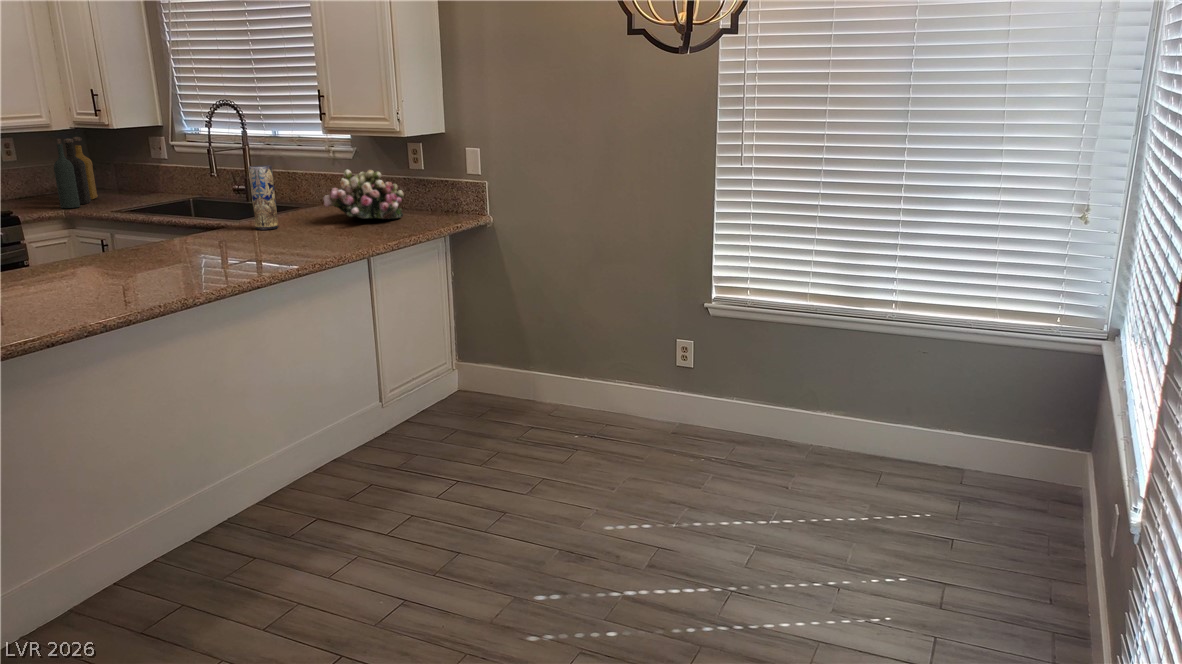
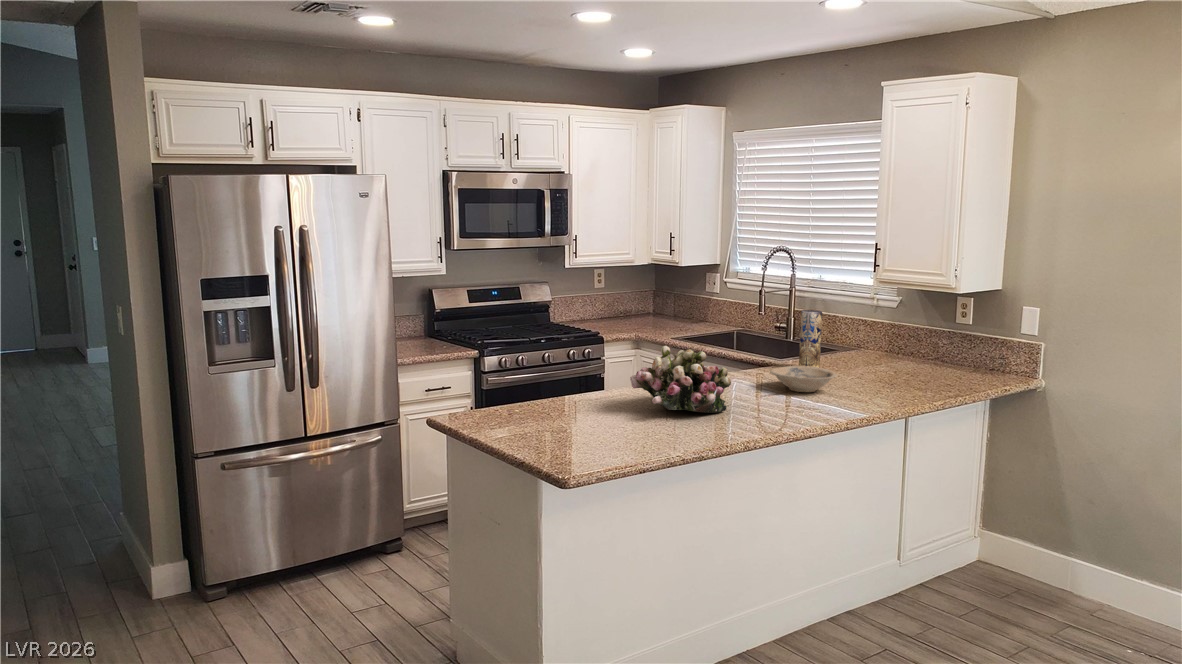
bottle: present [54,137,98,208] -> none [632,270,660,331]
flower arrangement: present [323,170,404,219] -> present [630,346,731,413]
bowl: none [217,224,291,251] -> present [770,366,837,392]

